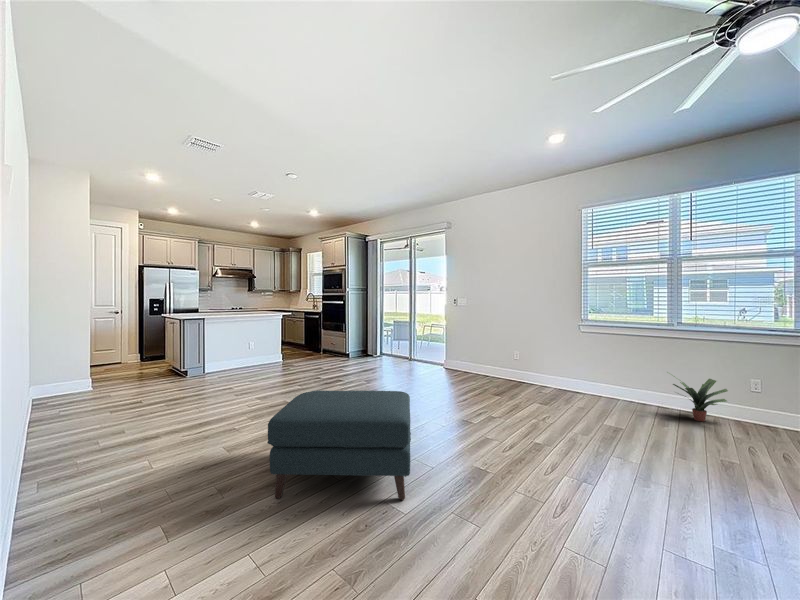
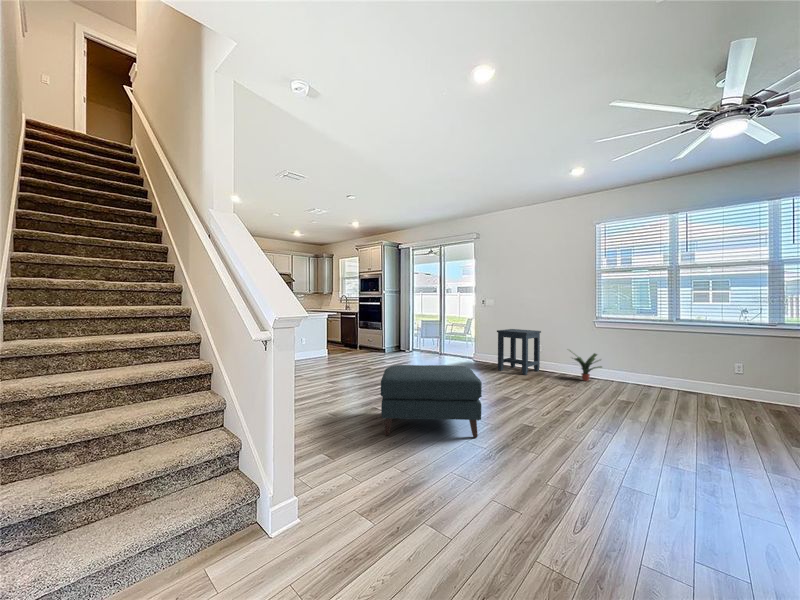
side table: none [467,332,519,387] -> present [497,329,541,375]
potted plant: present [667,372,728,421] -> present [569,350,602,381]

